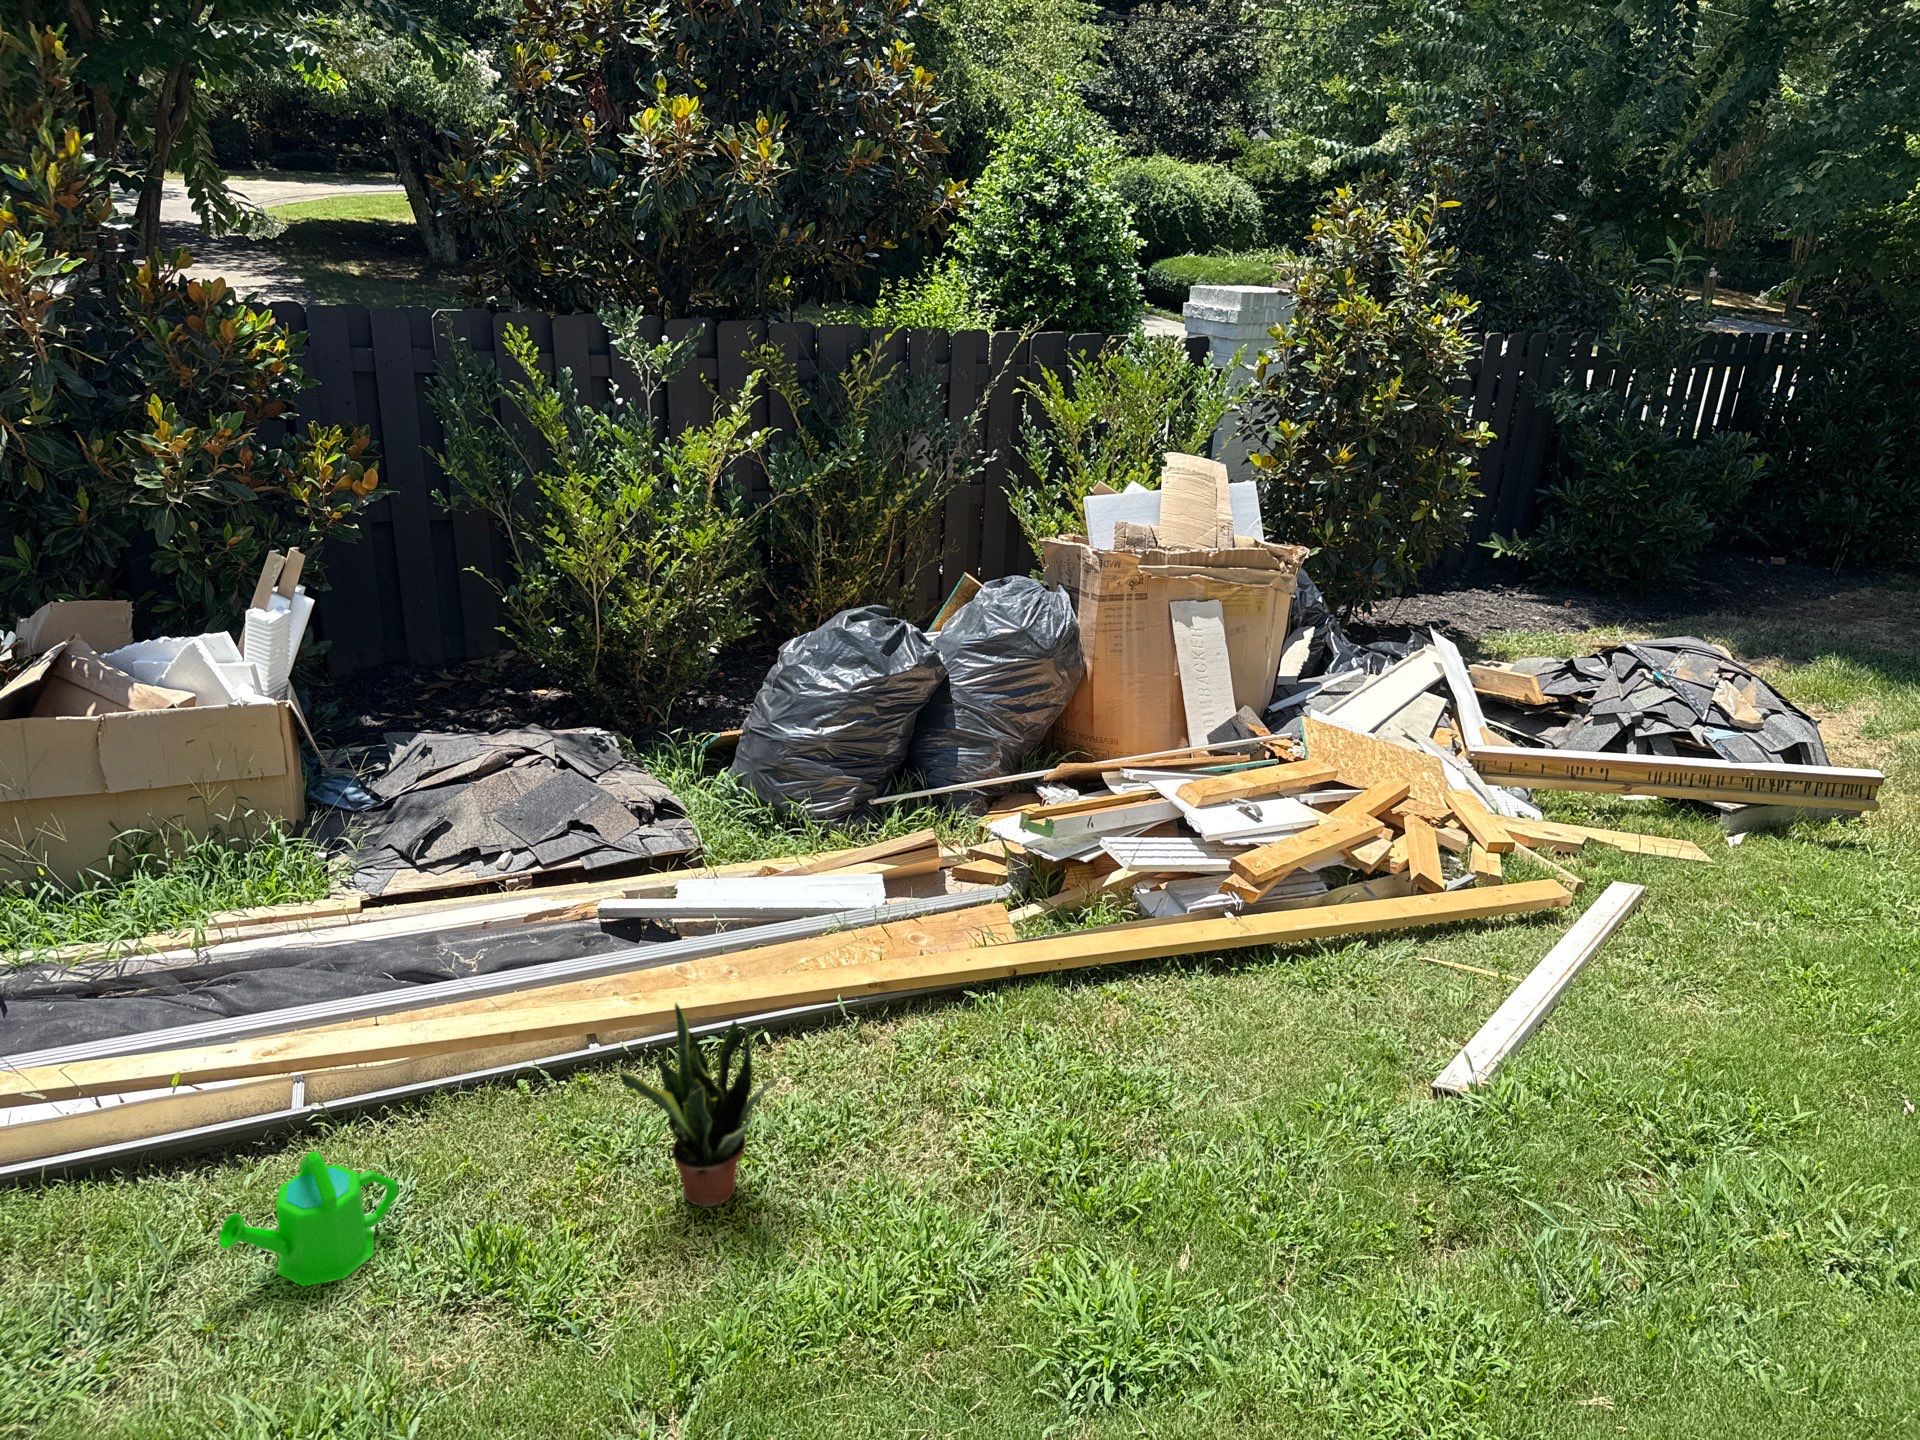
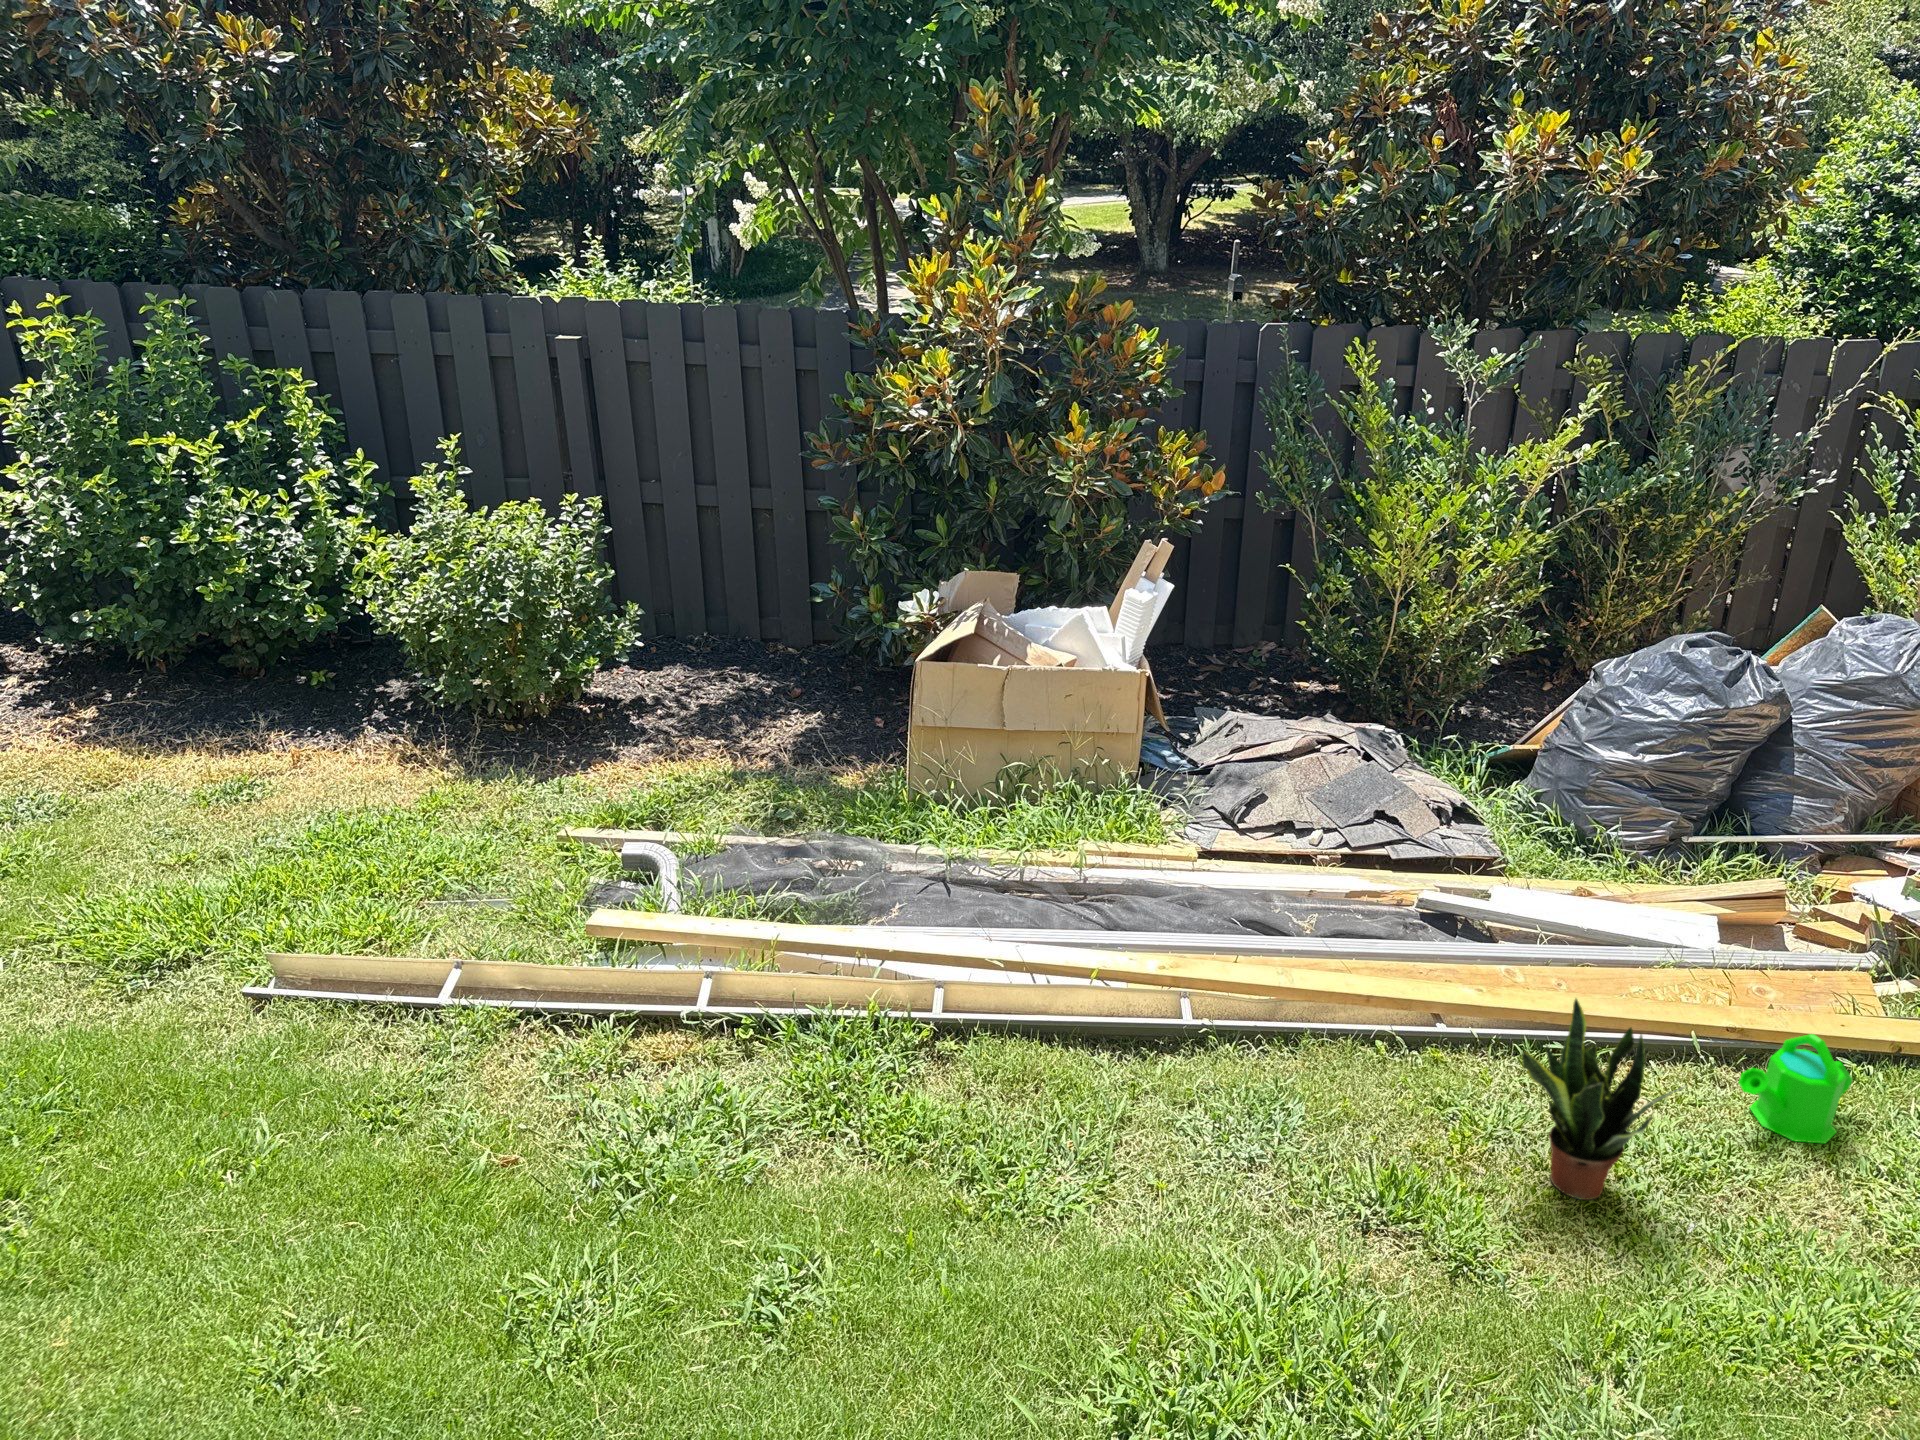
watering can: present [219,1151,399,1286] -> present [1738,1034,1852,1144]

